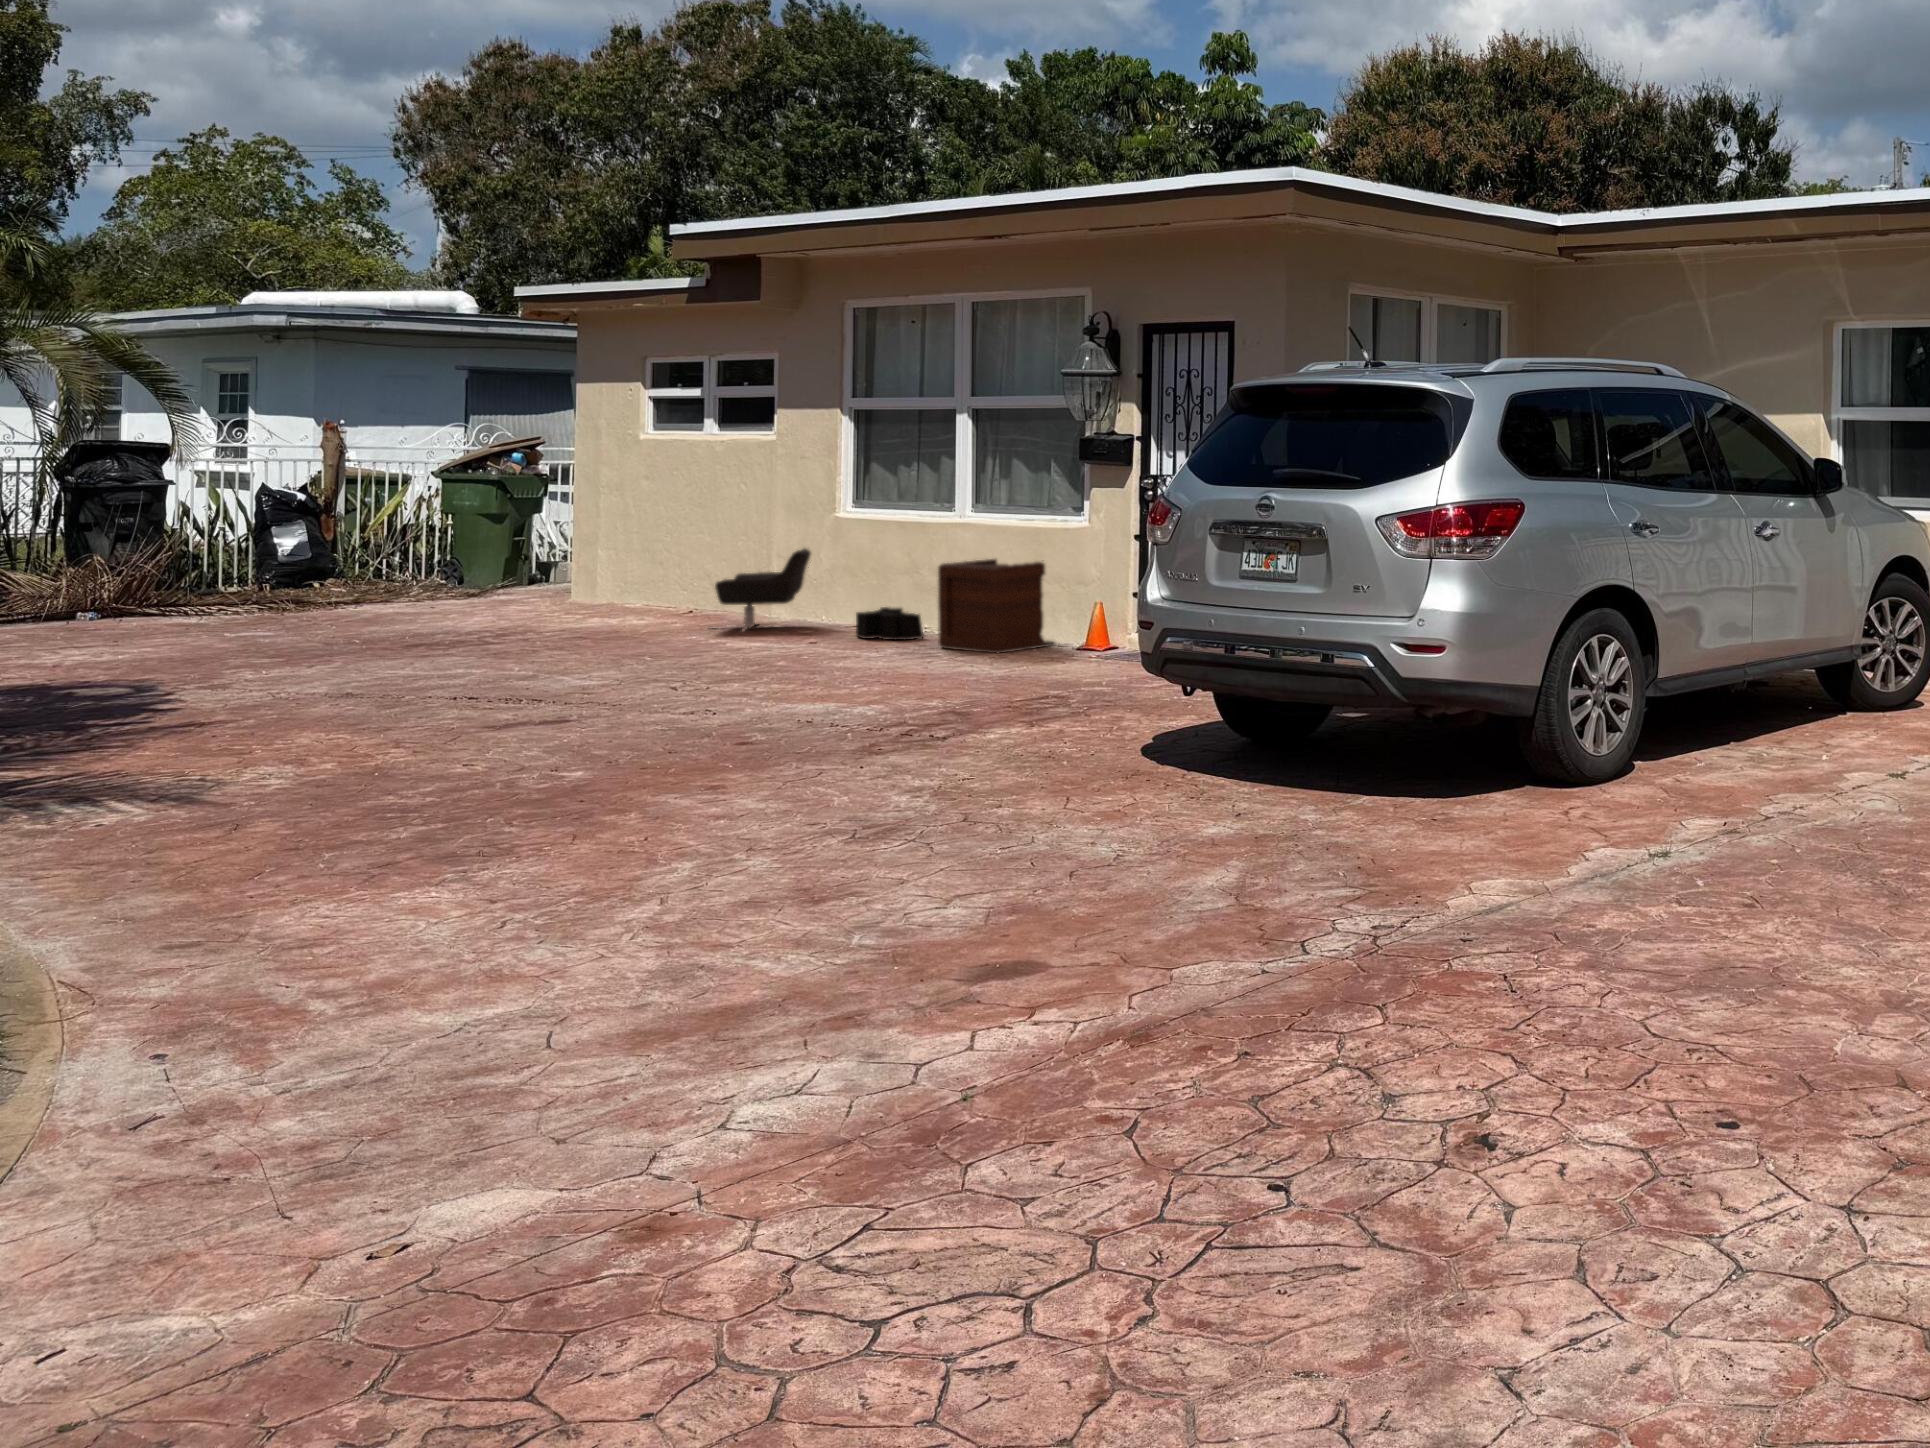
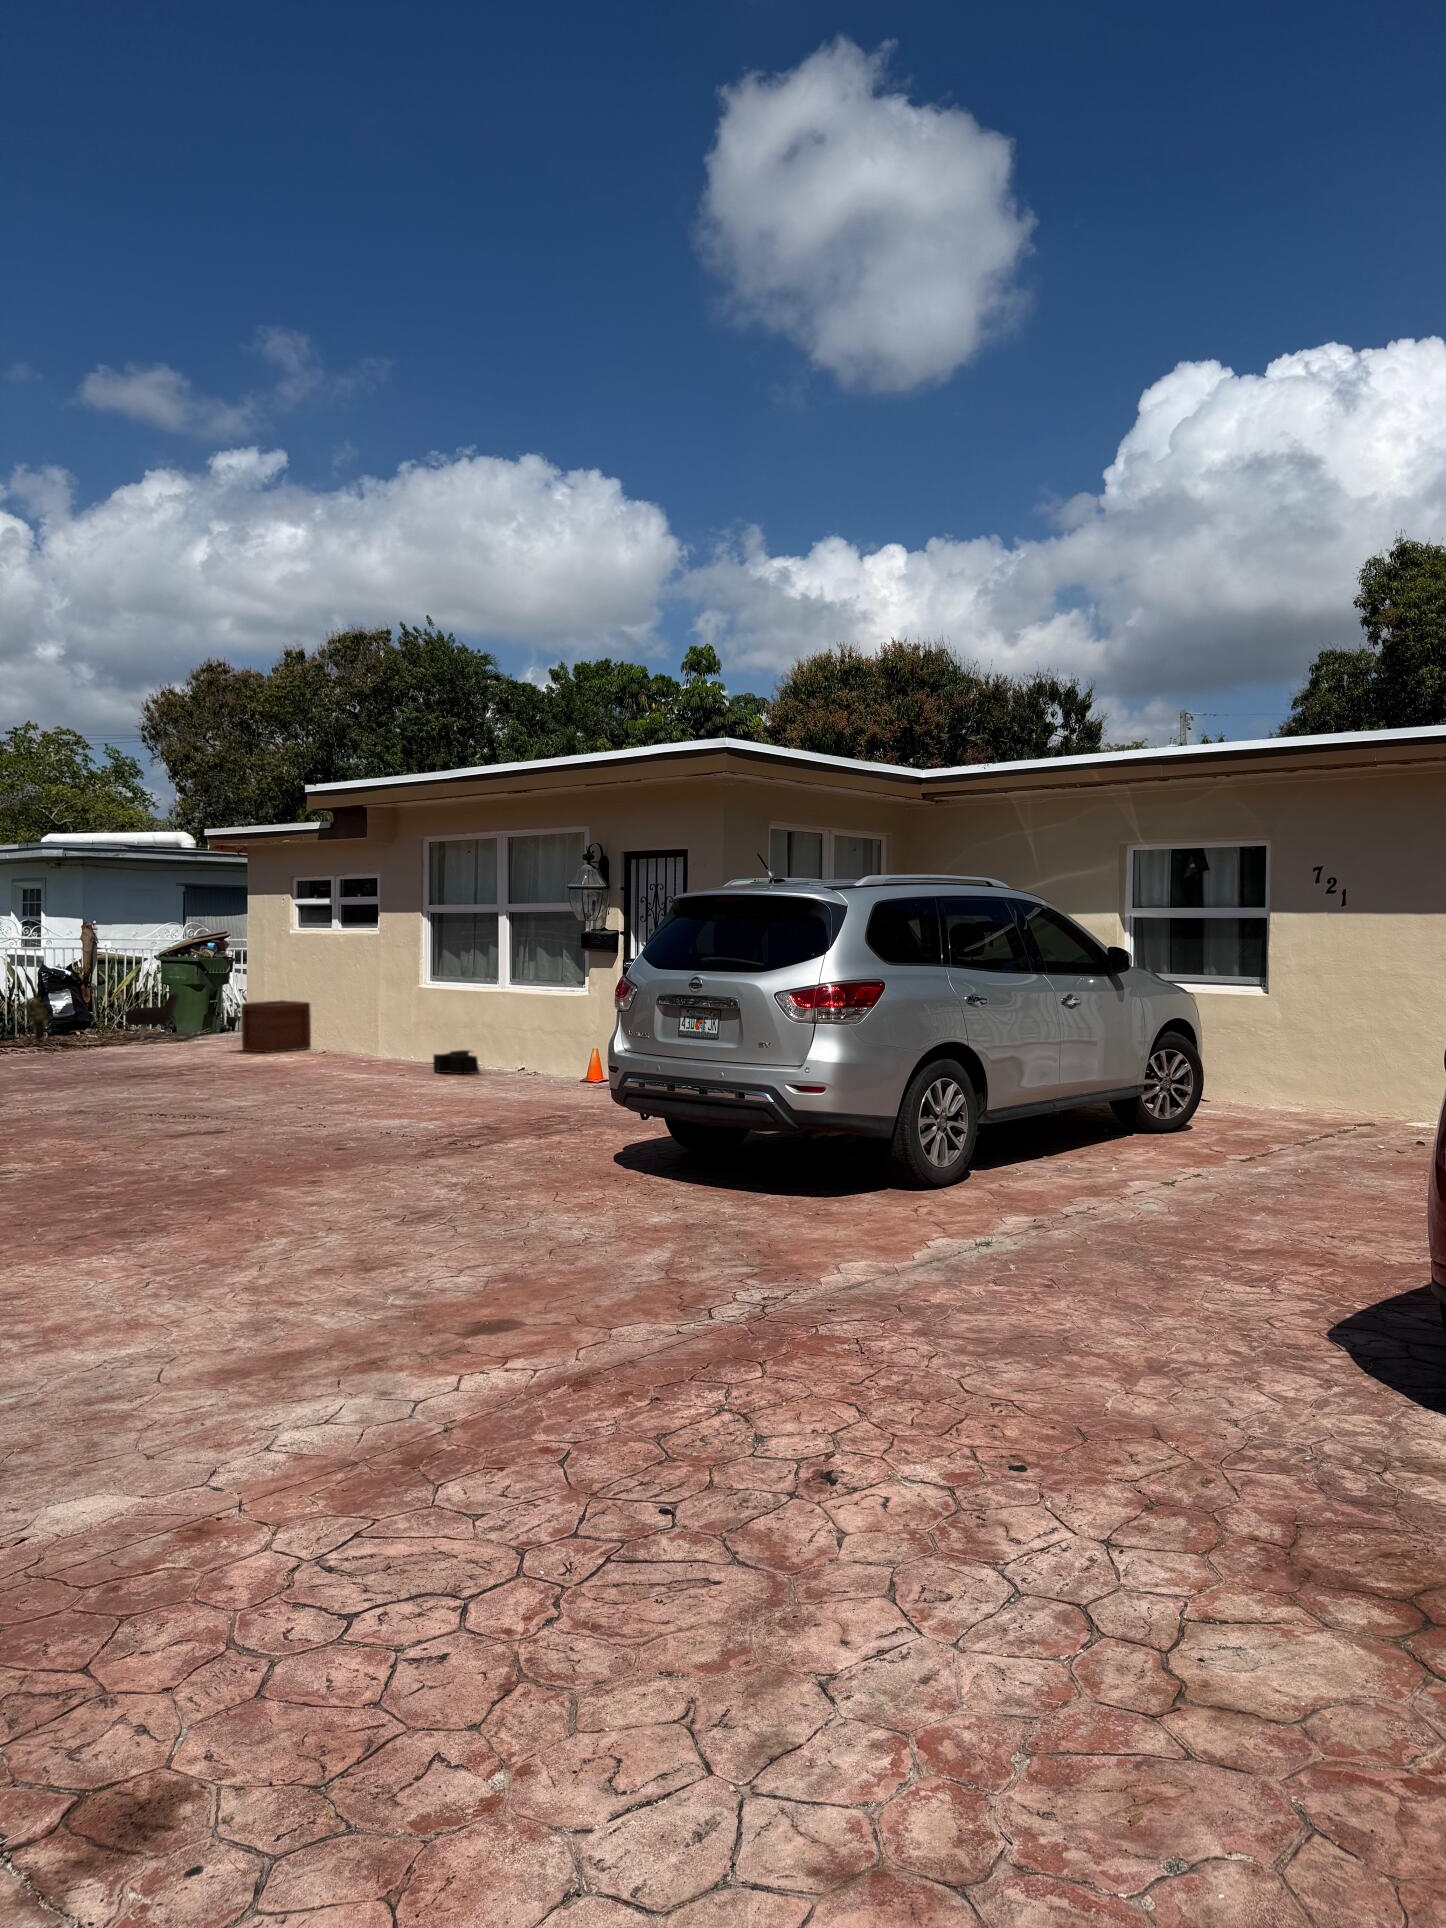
potted plant: none [228,532,272,597] -> present [23,998,50,1041]
lounge chair: present [715,548,811,632] -> present [122,993,179,1040]
wooden crate: present [938,559,1055,653] -> present [241,1000,311,1053]

